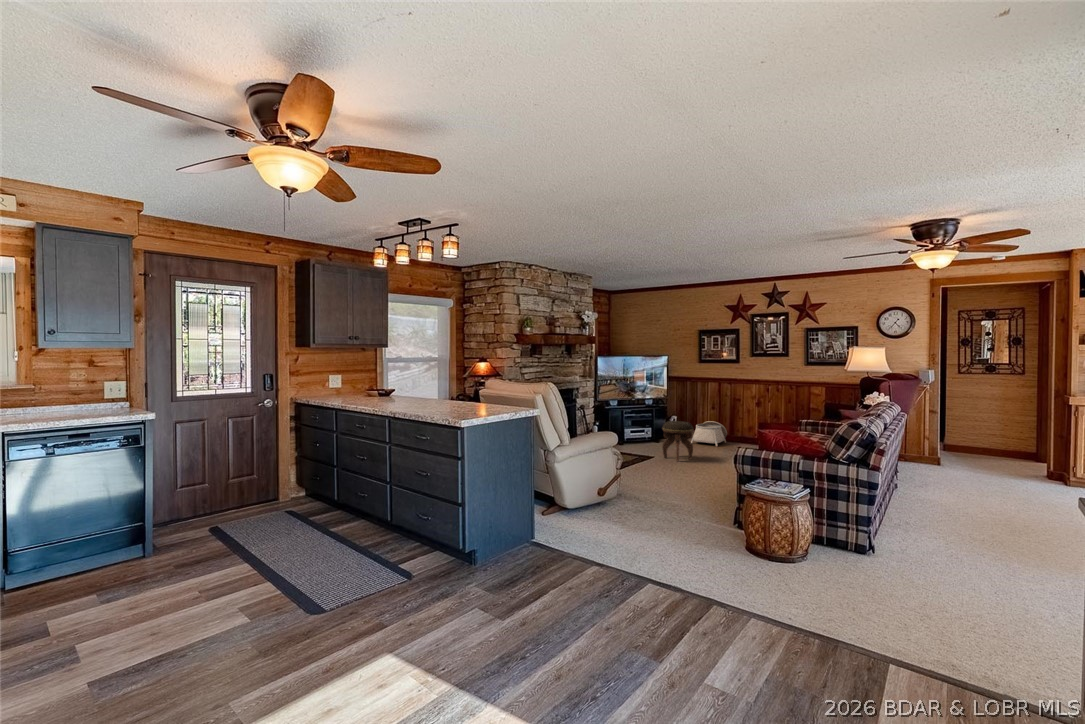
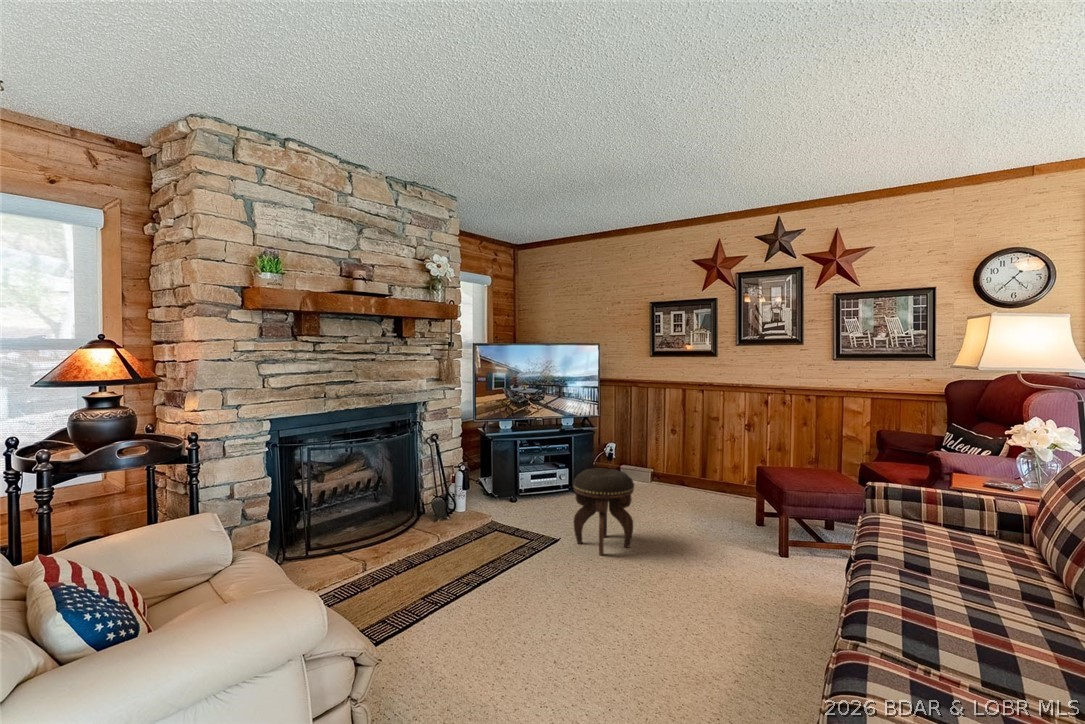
basket: present [691,421,727,447] -> none [634,456,696,504]

